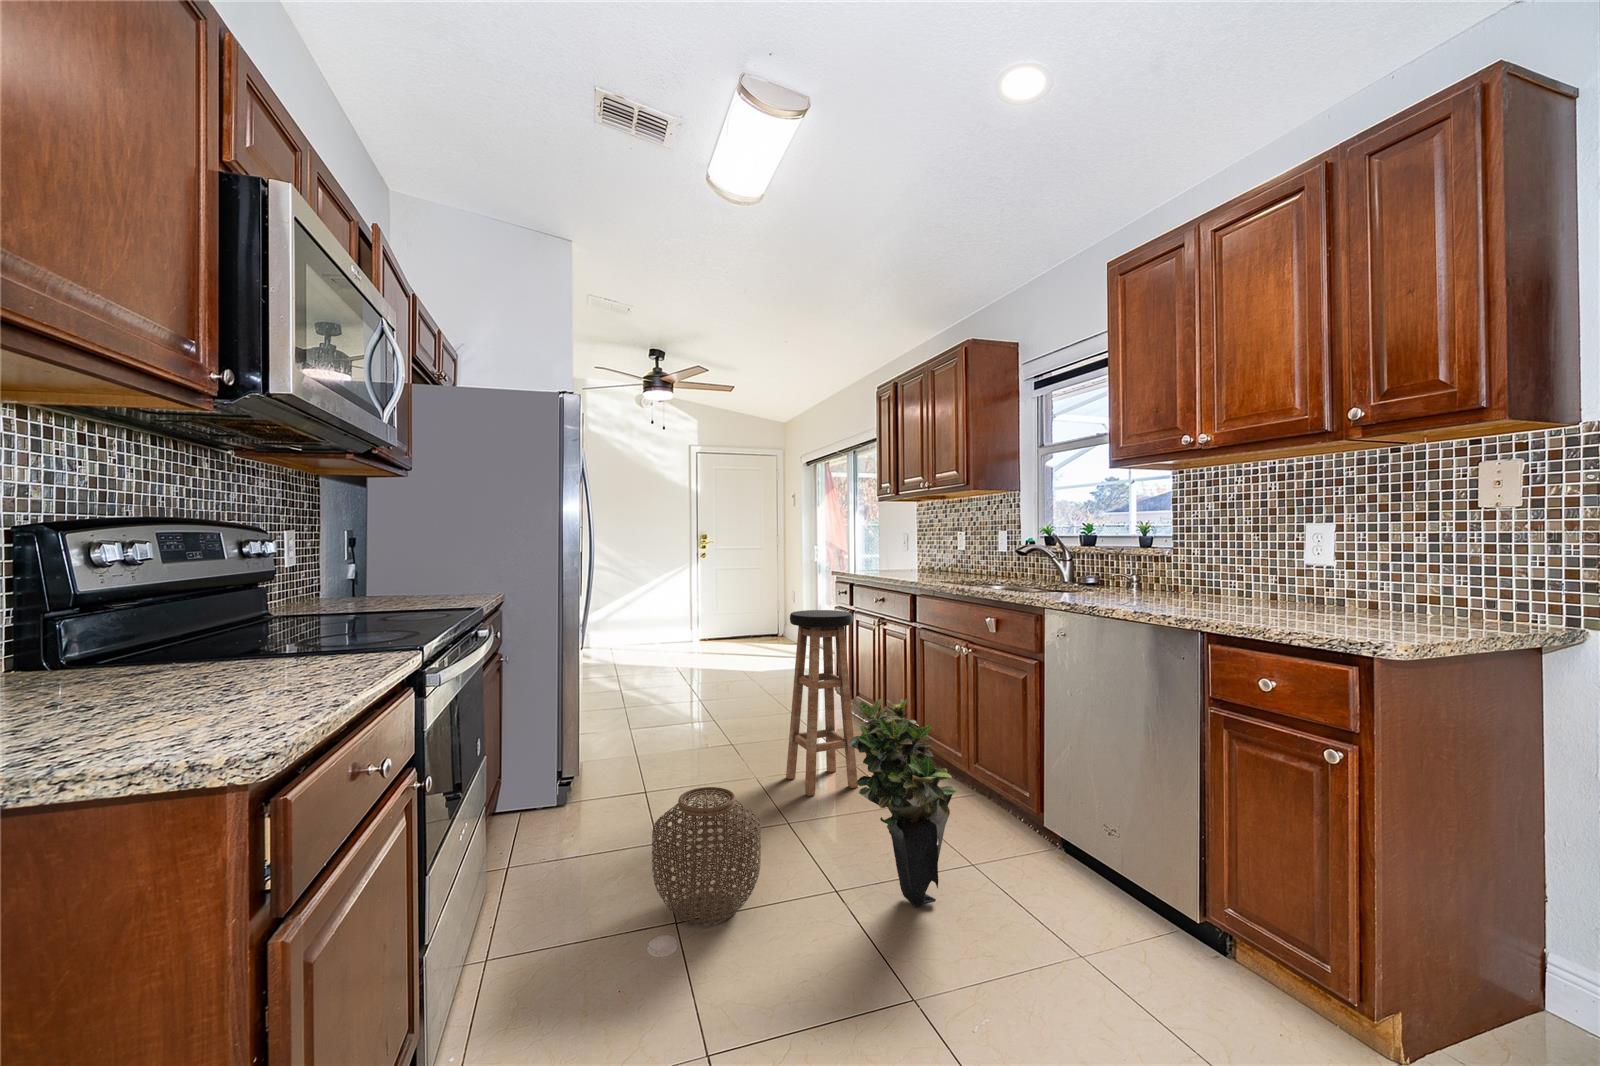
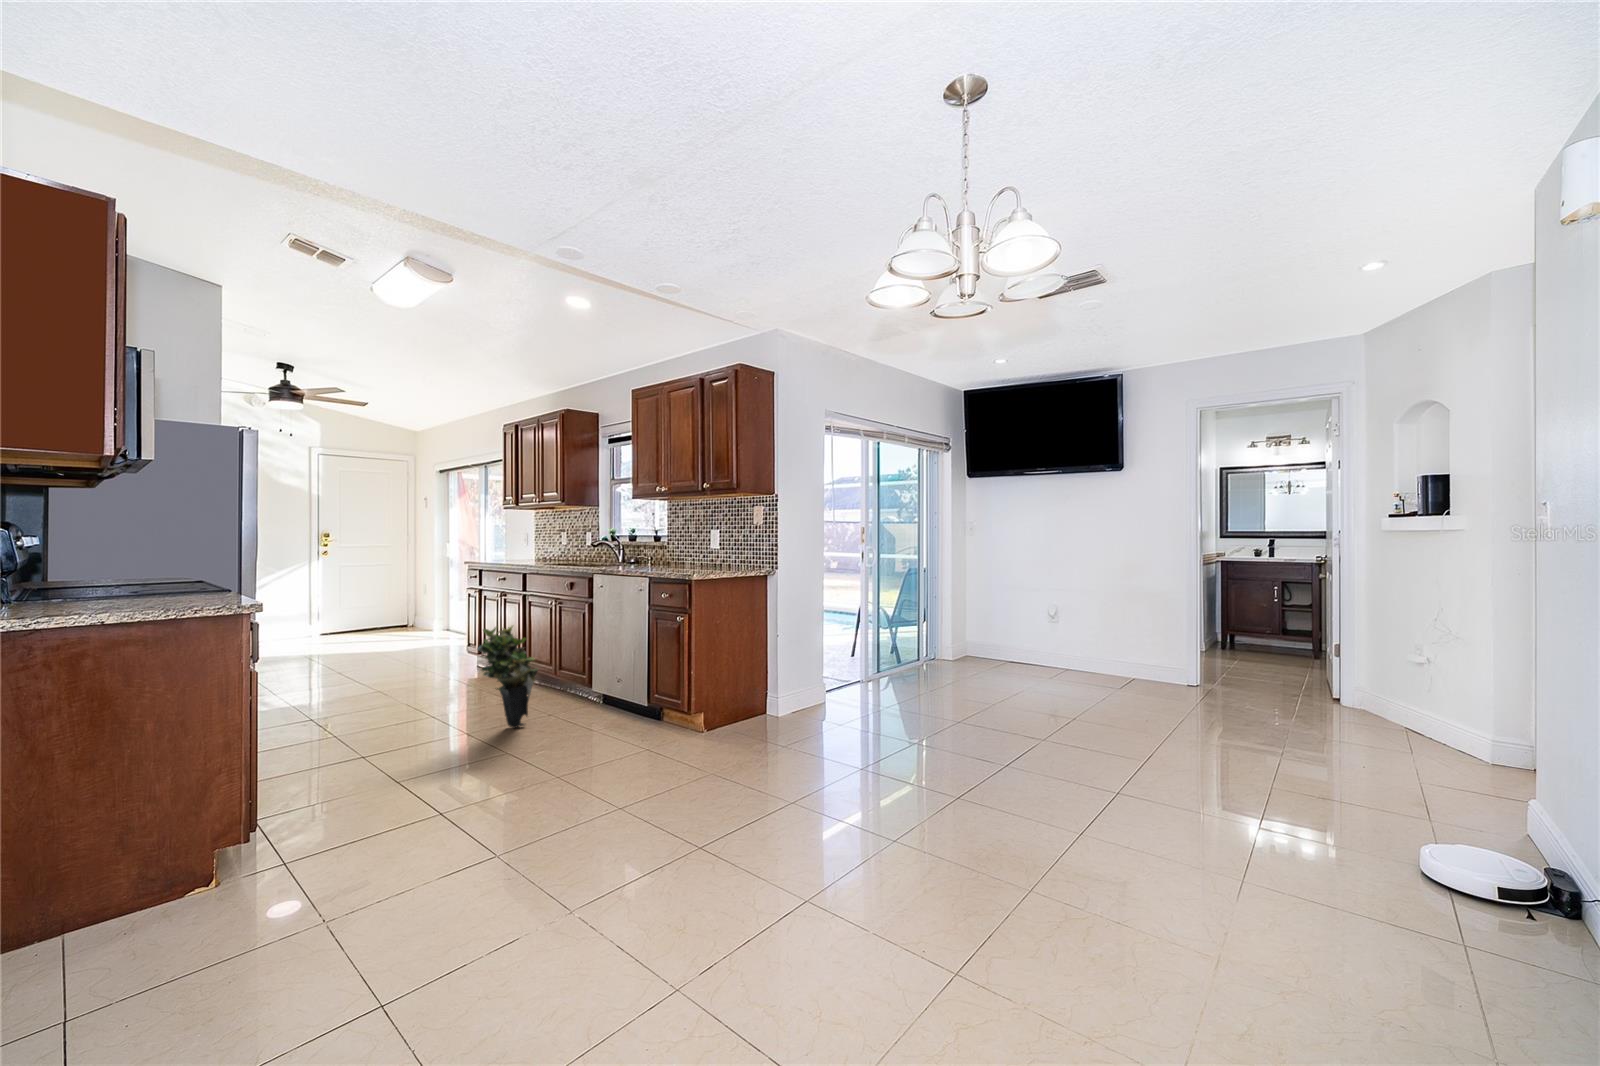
bar stool: present [786,610,858,796] -> none [430,585,484,703]
woven basket: present [652,787,761,925] -> none [350,680,422,751]

